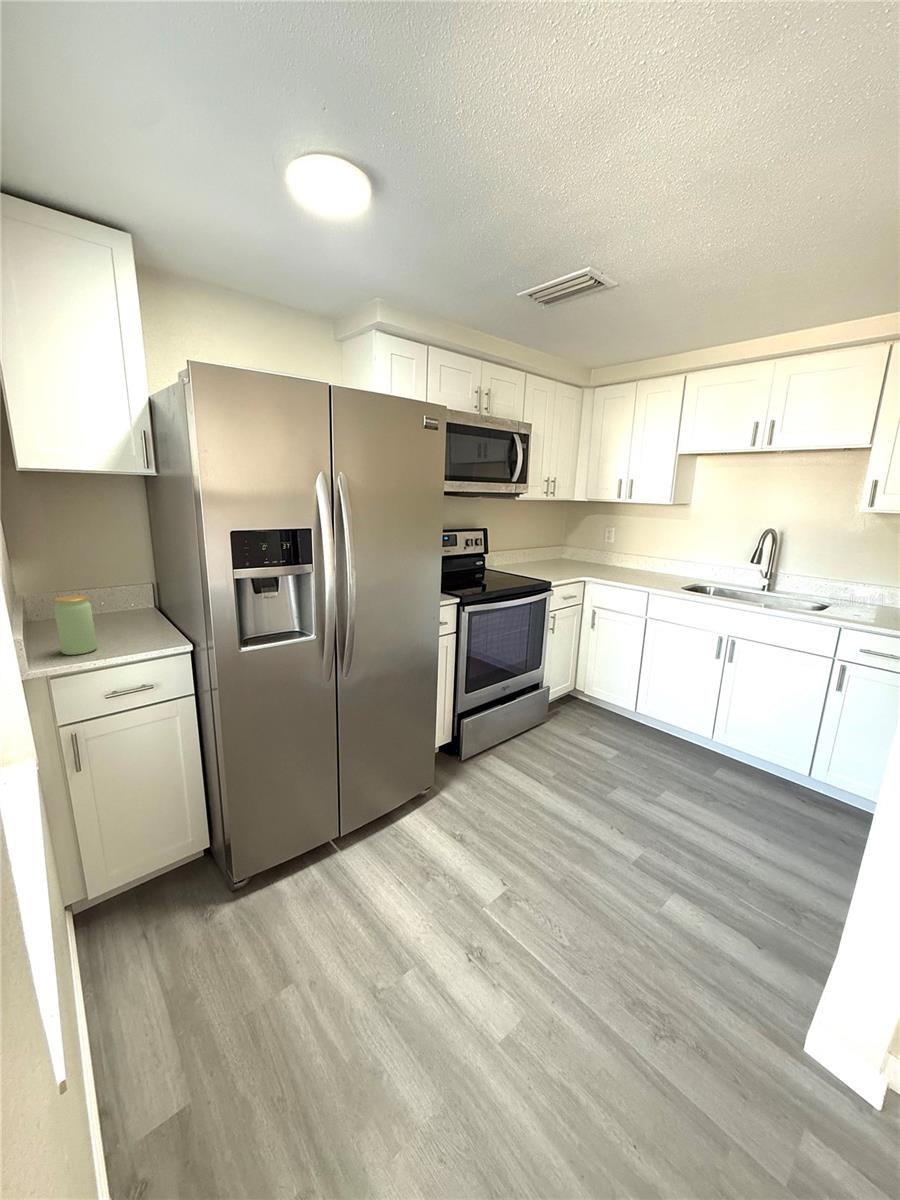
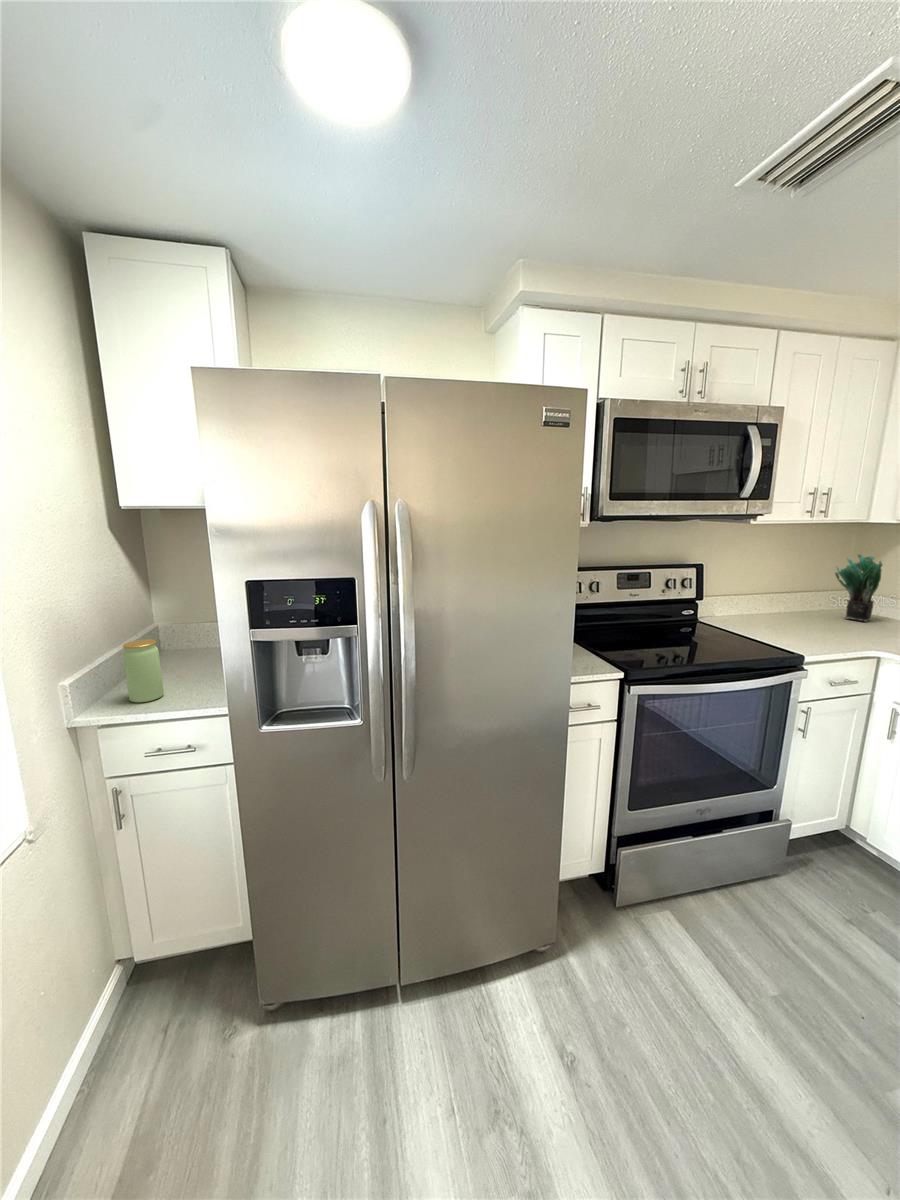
potted plant: none [556,522,579,564] -> present [835,554,882,621]

